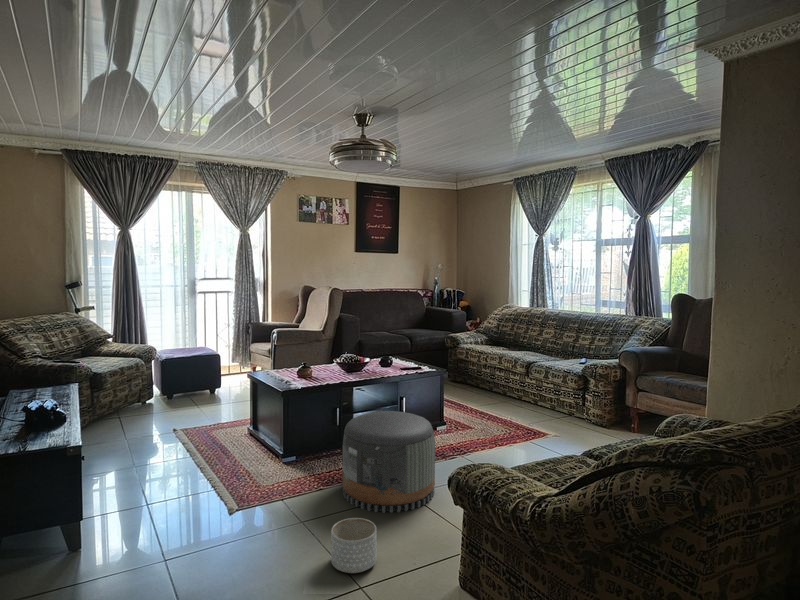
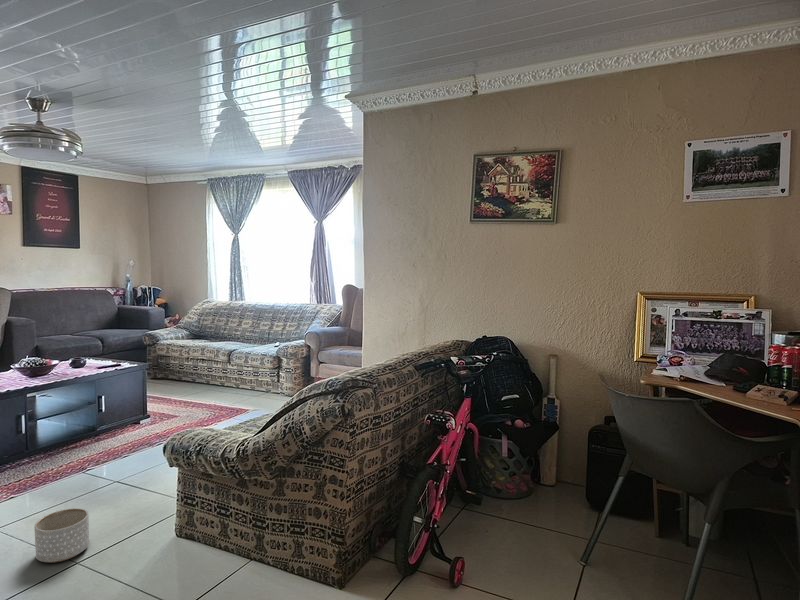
pouf: present [343,411,435,513] -> none [35,406,144,507]

